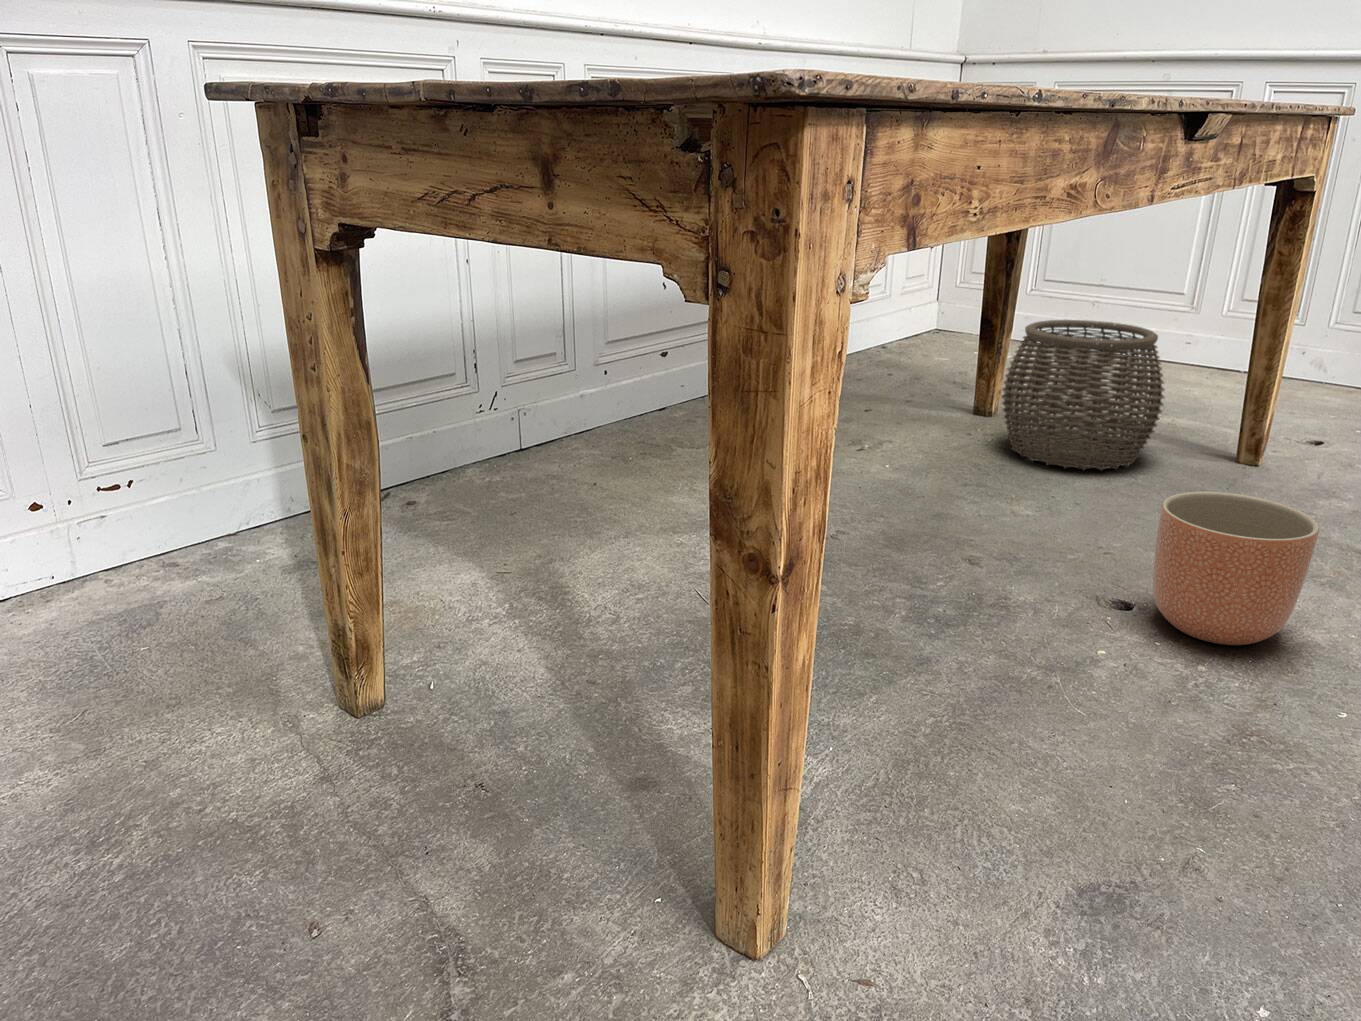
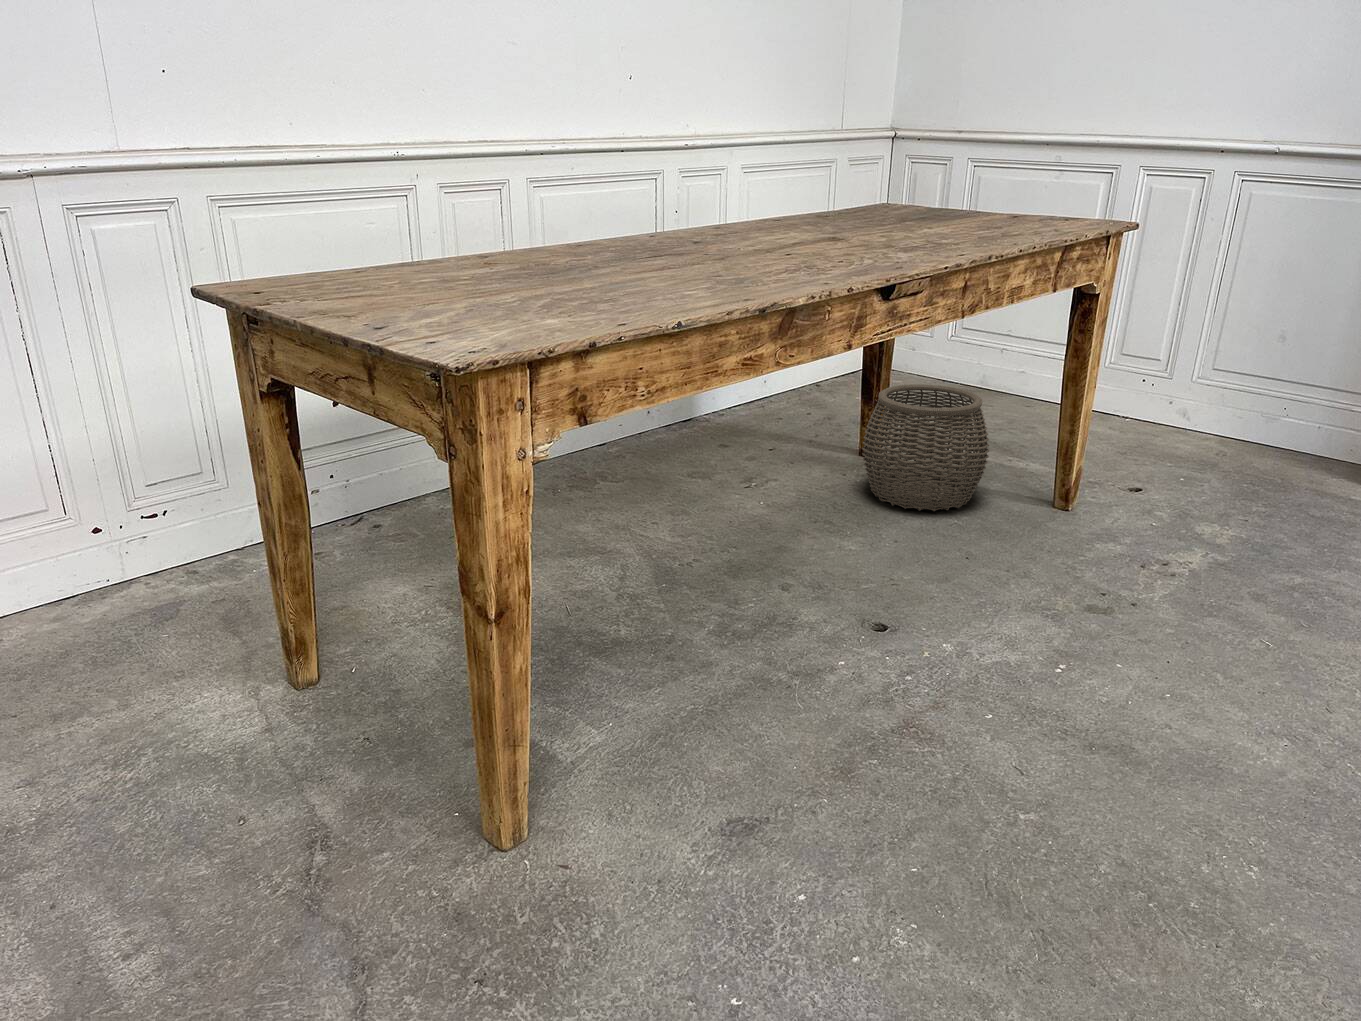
planter: present [1153,492,1319,645] -> none [892,545,1000,661]

